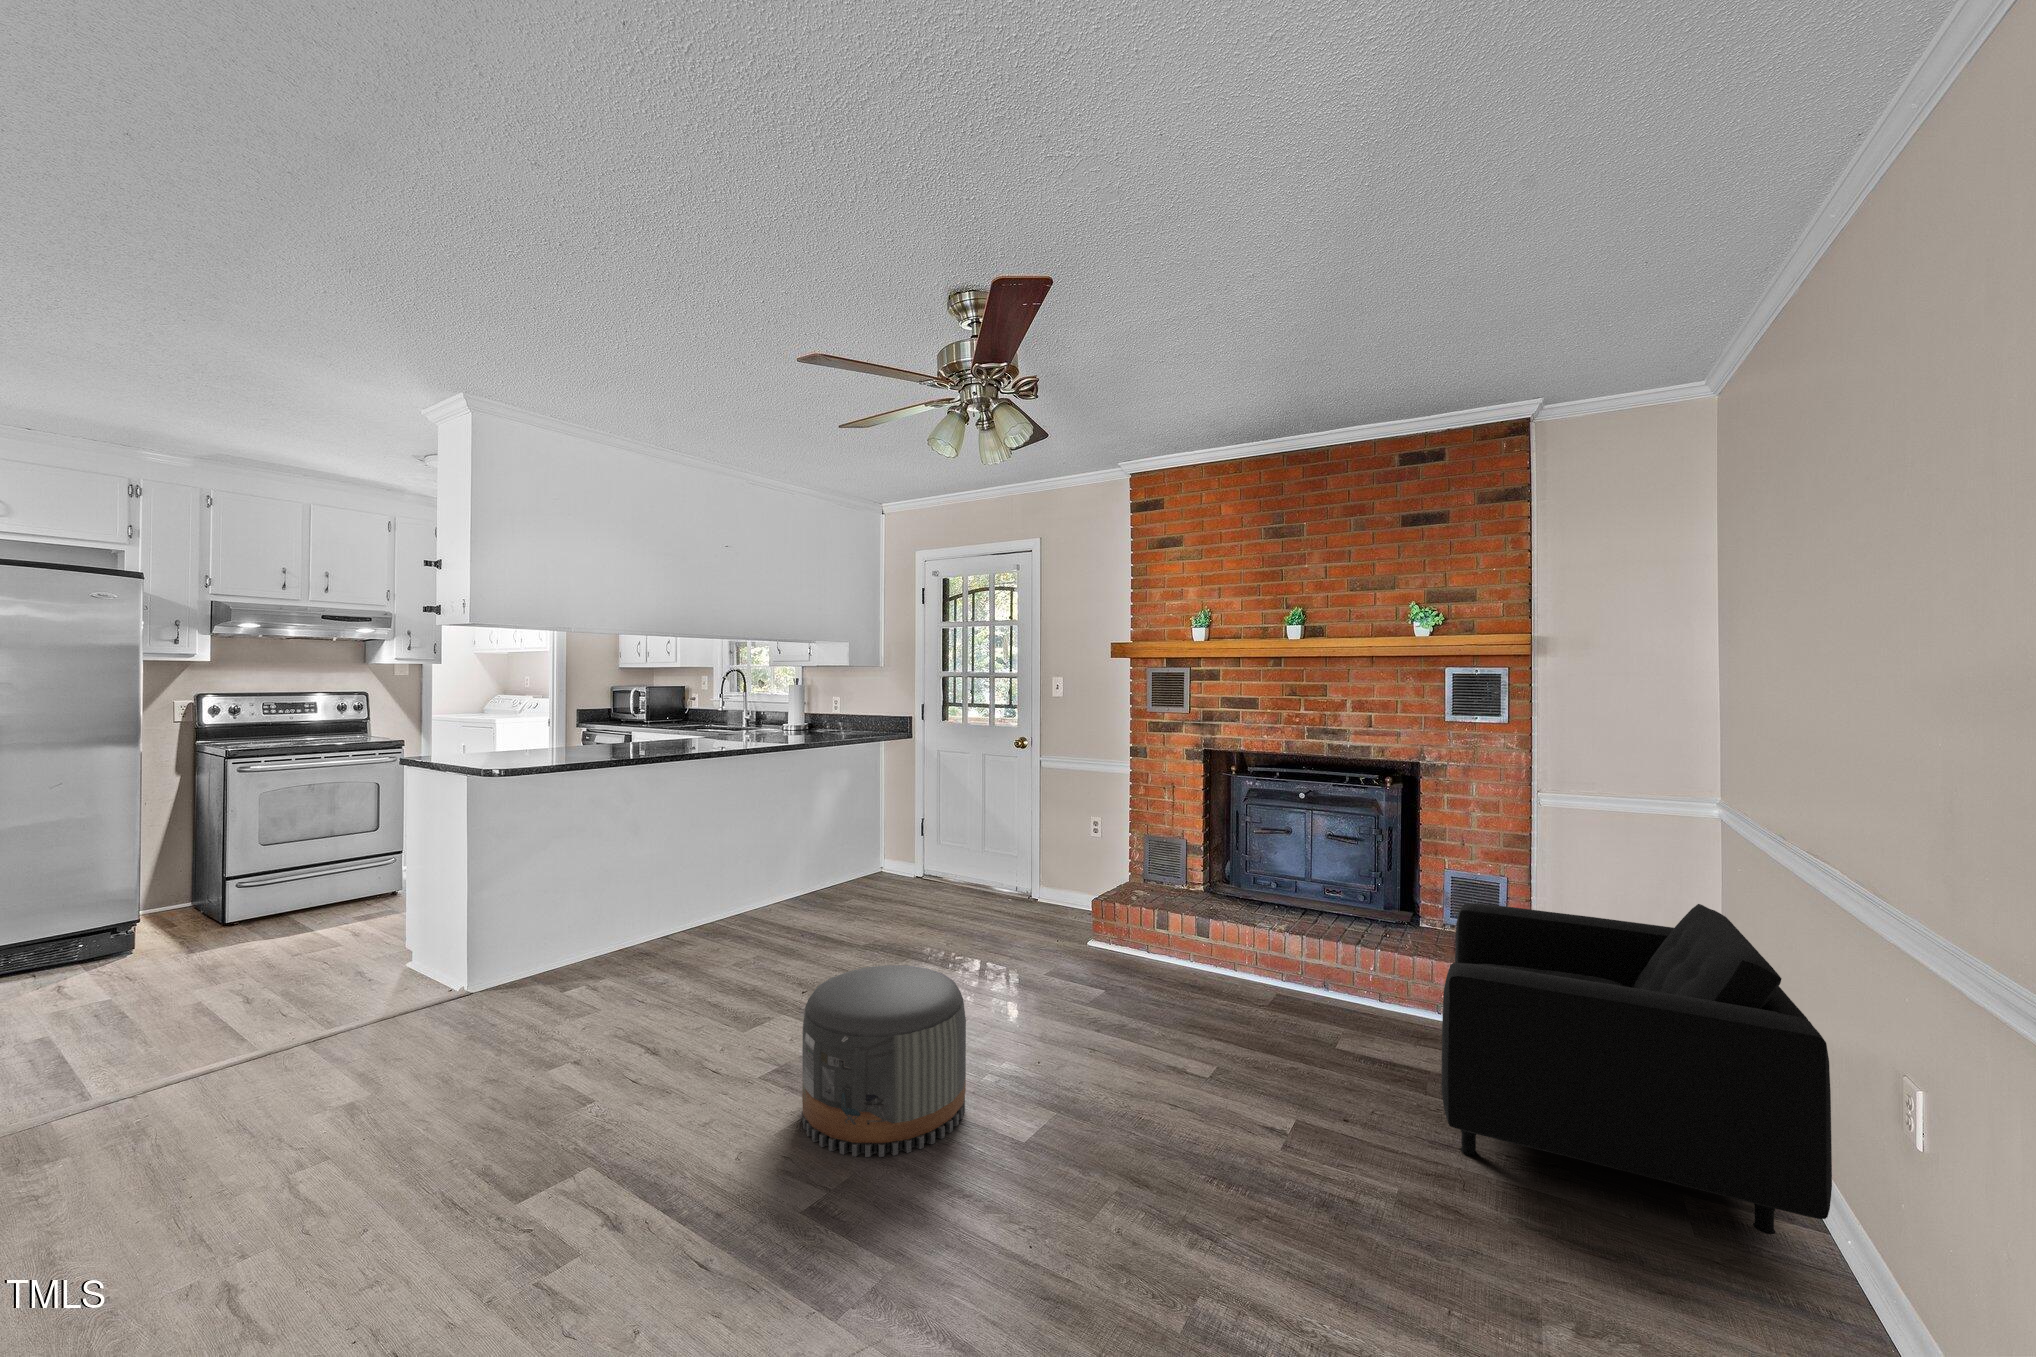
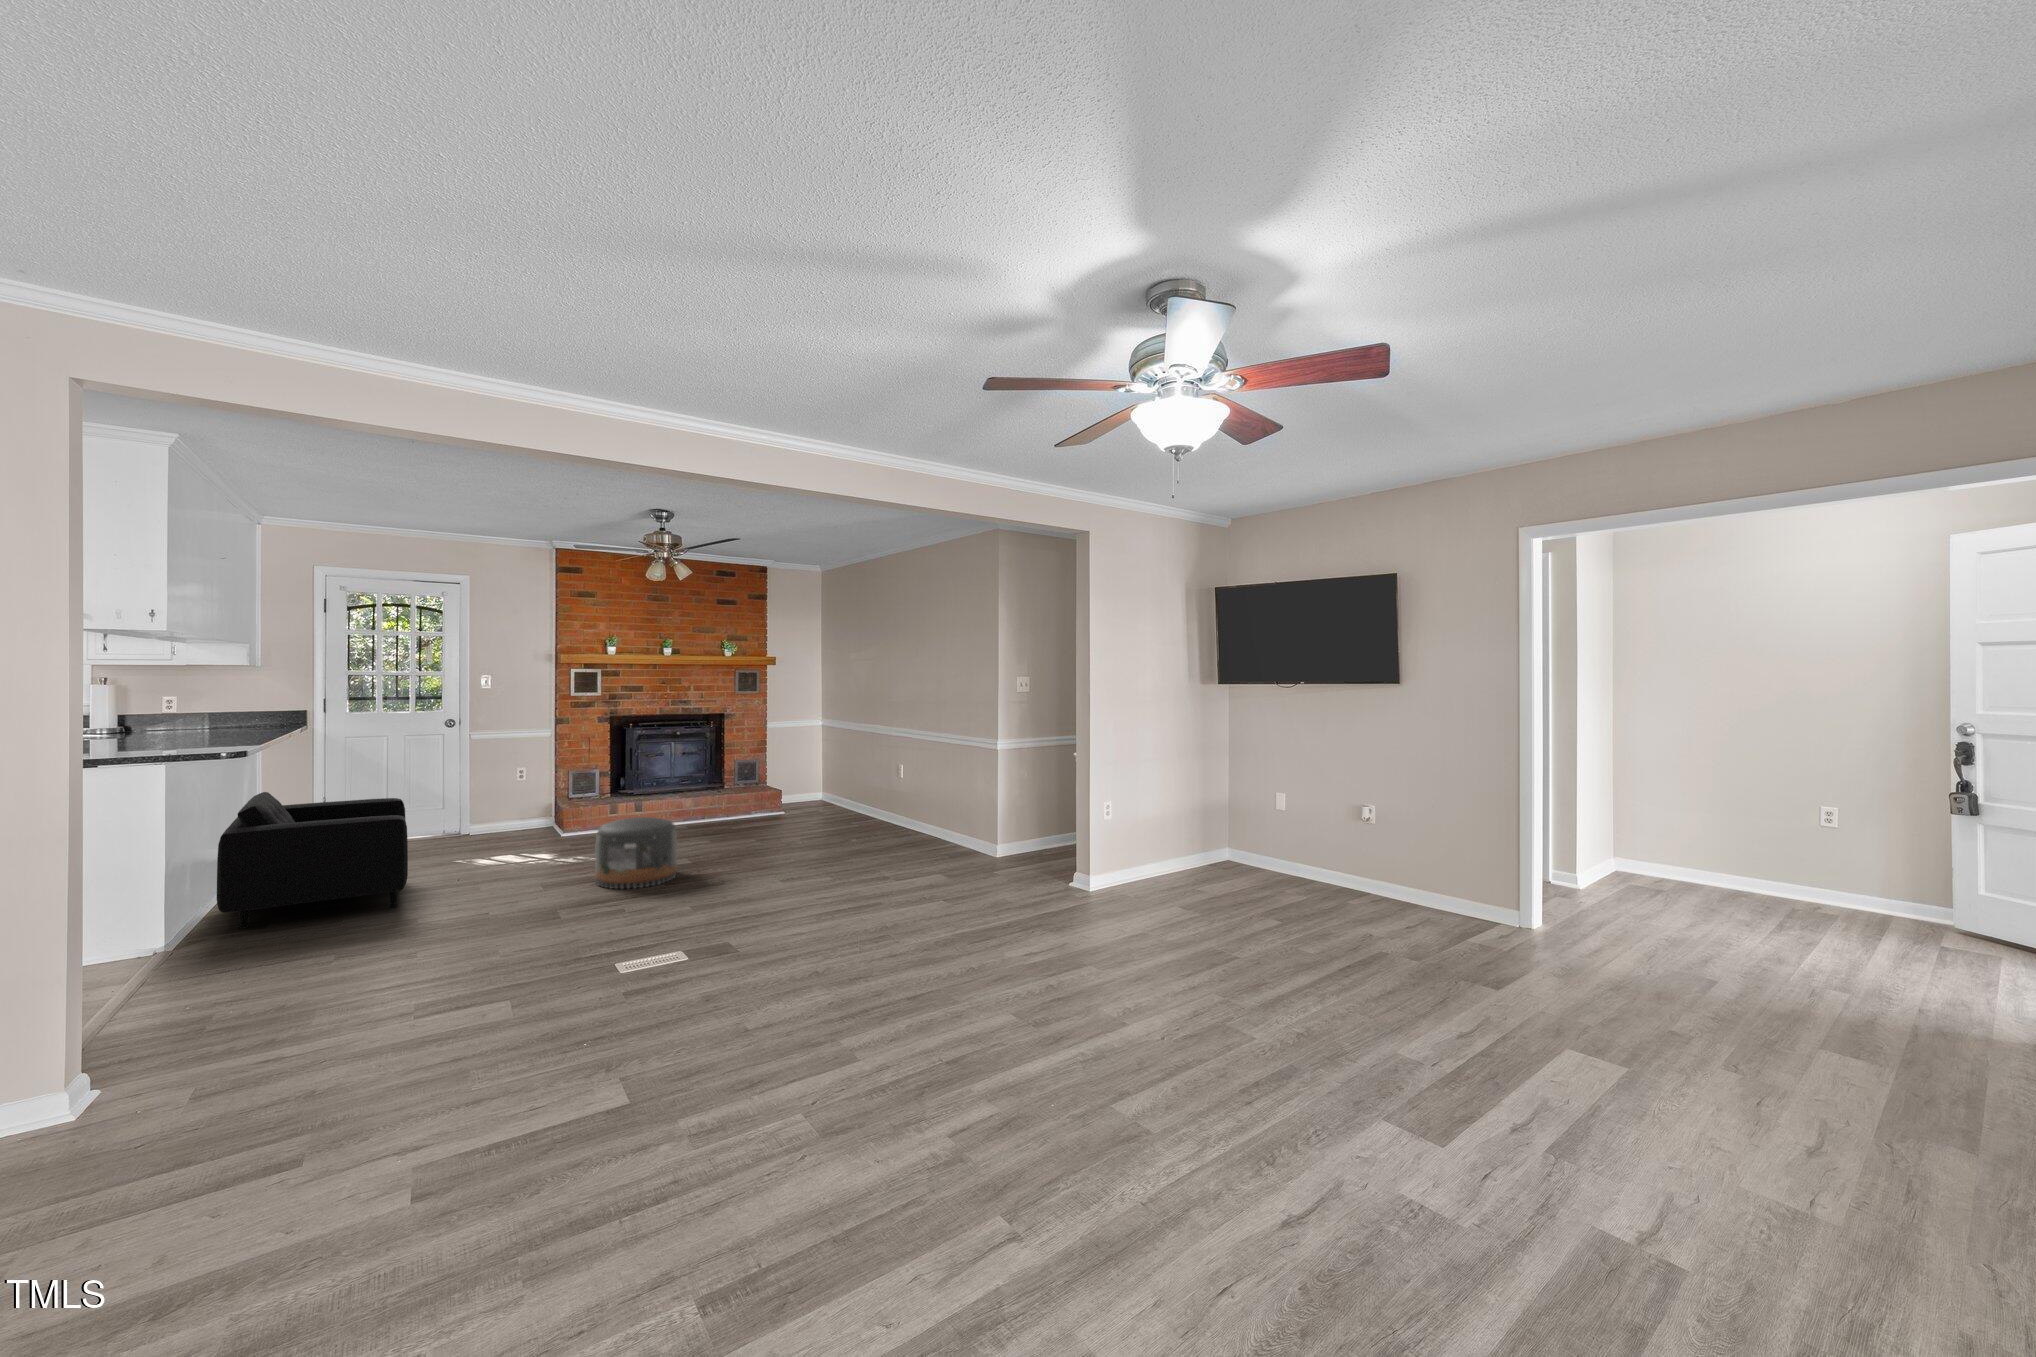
armchair: present [1441,903,1832,1234] -> present [217,792,408,929]

